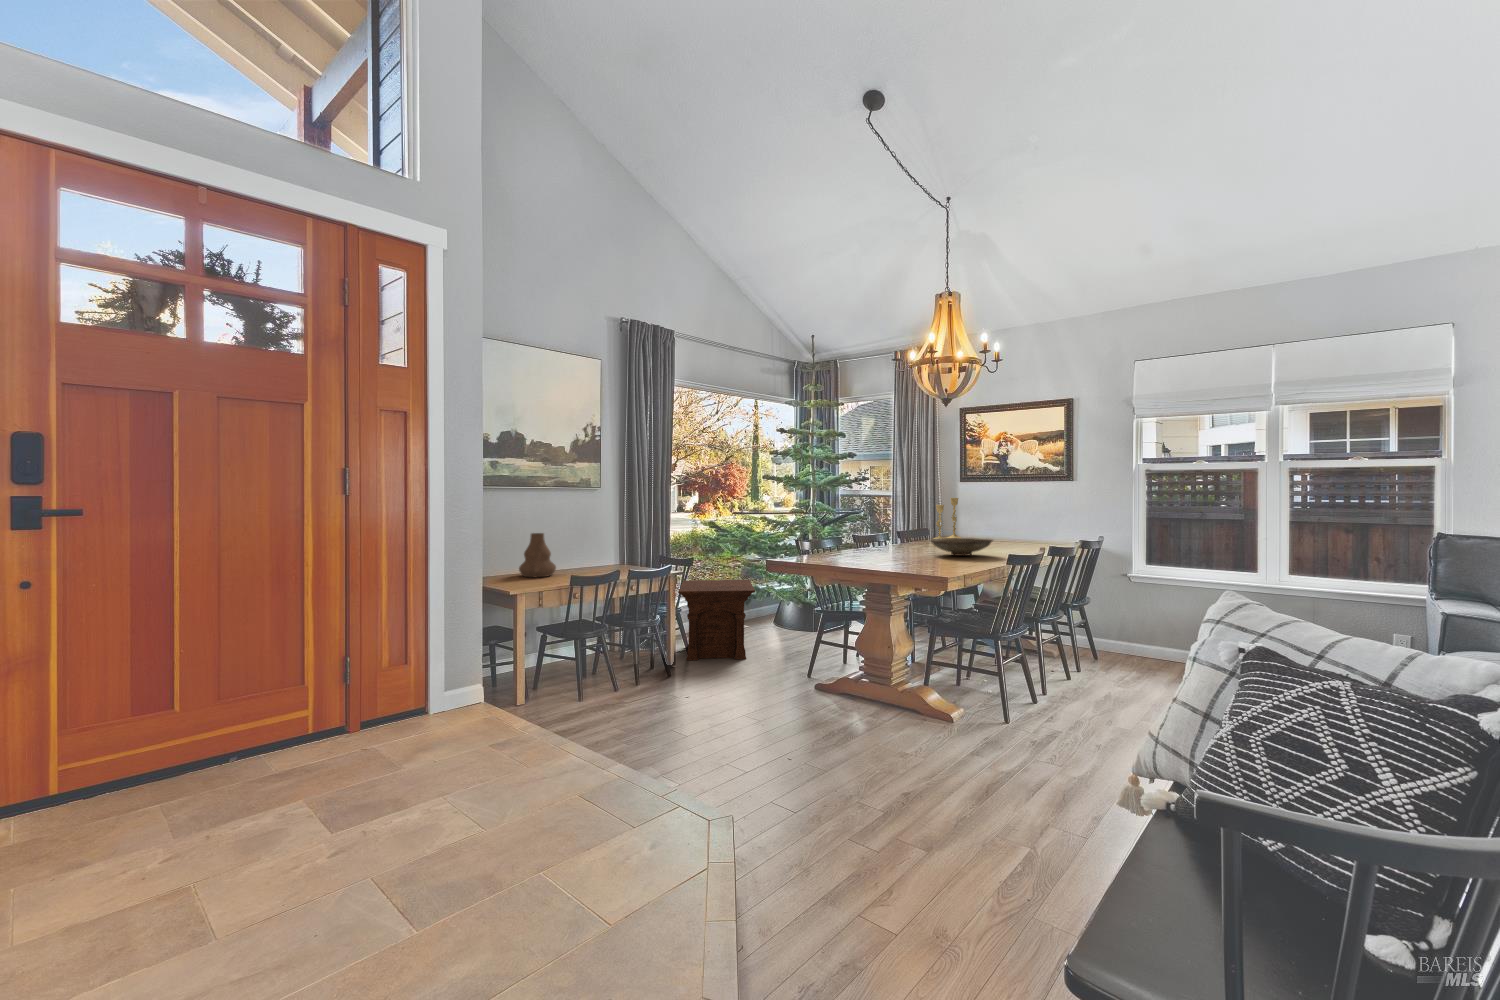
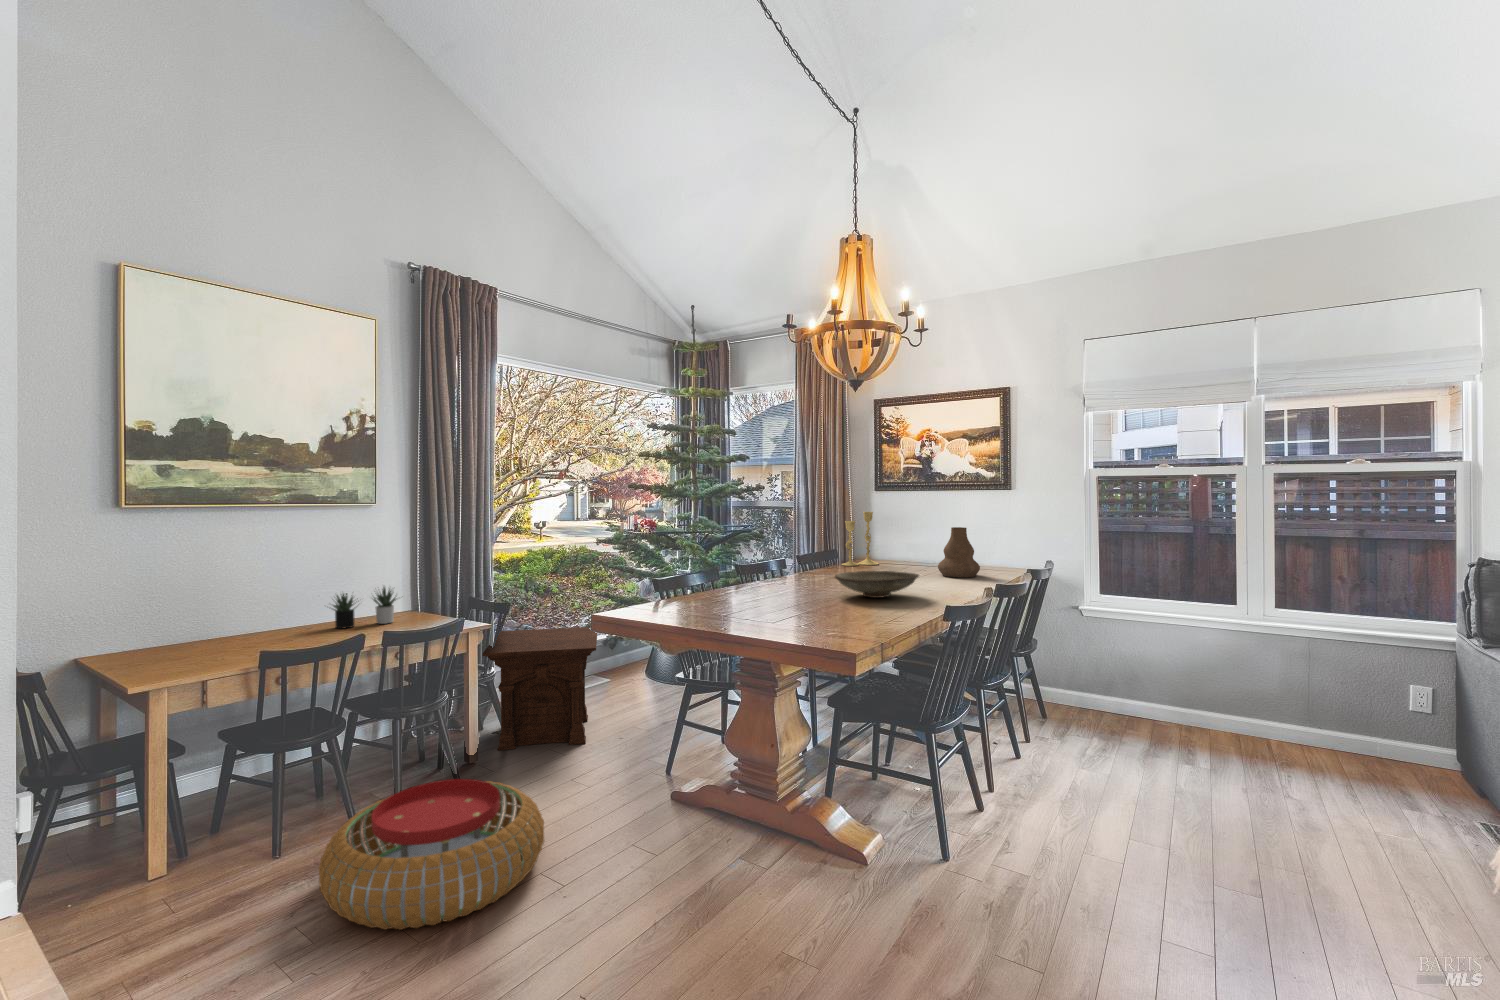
vase: present [519,533,556,577] -> present [938,527,980,578]
succulent plant: none [576,542,625,571] -> present [333,587,396,629]
pouf: none [613,661,742,735] -> present [319,779,544,930]

